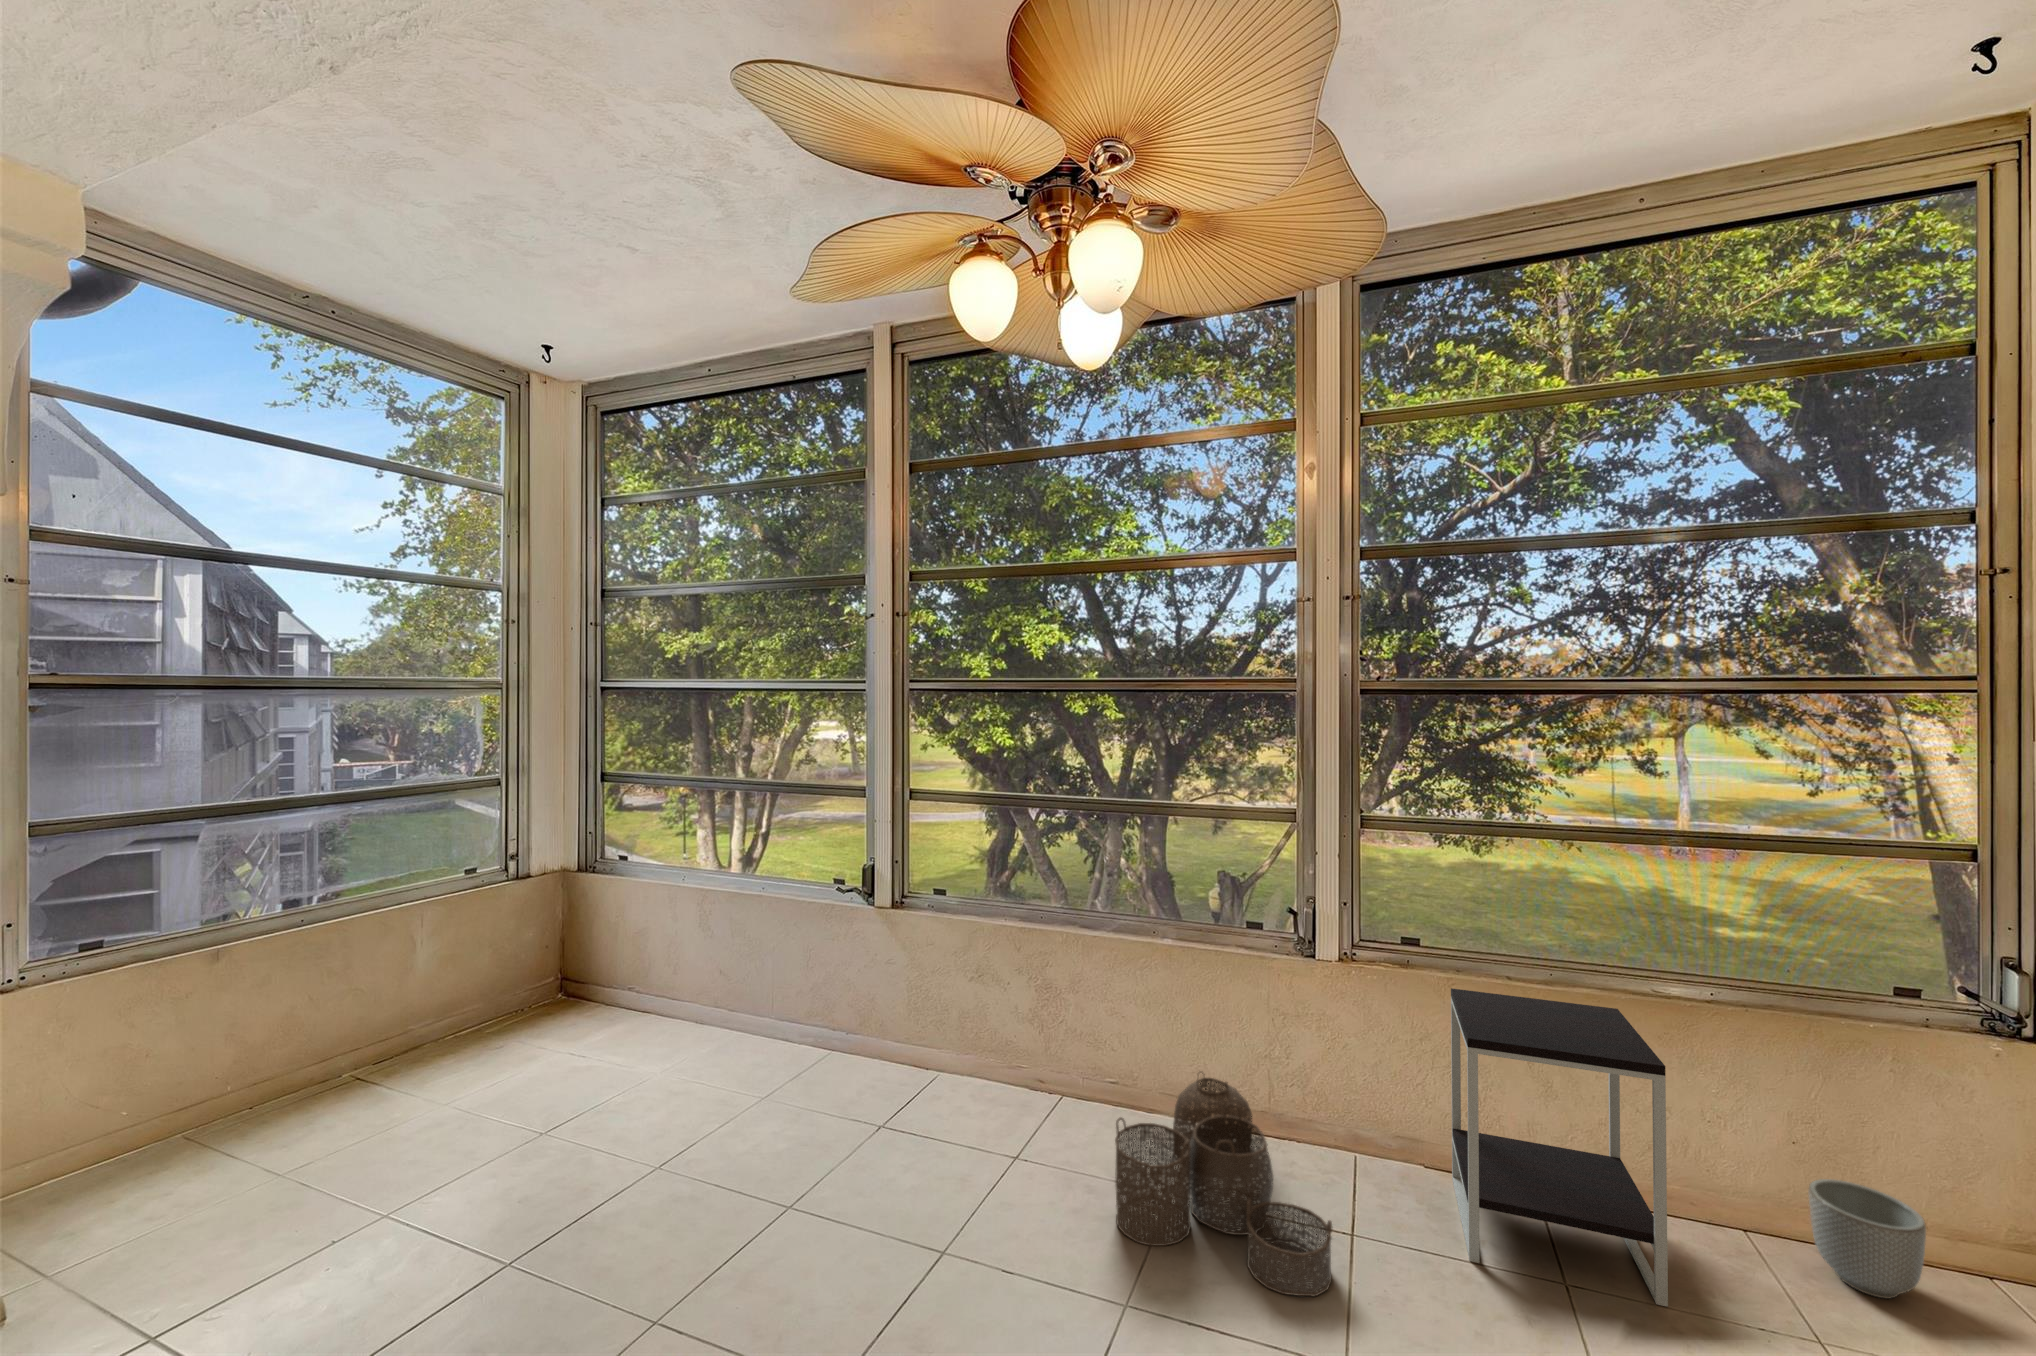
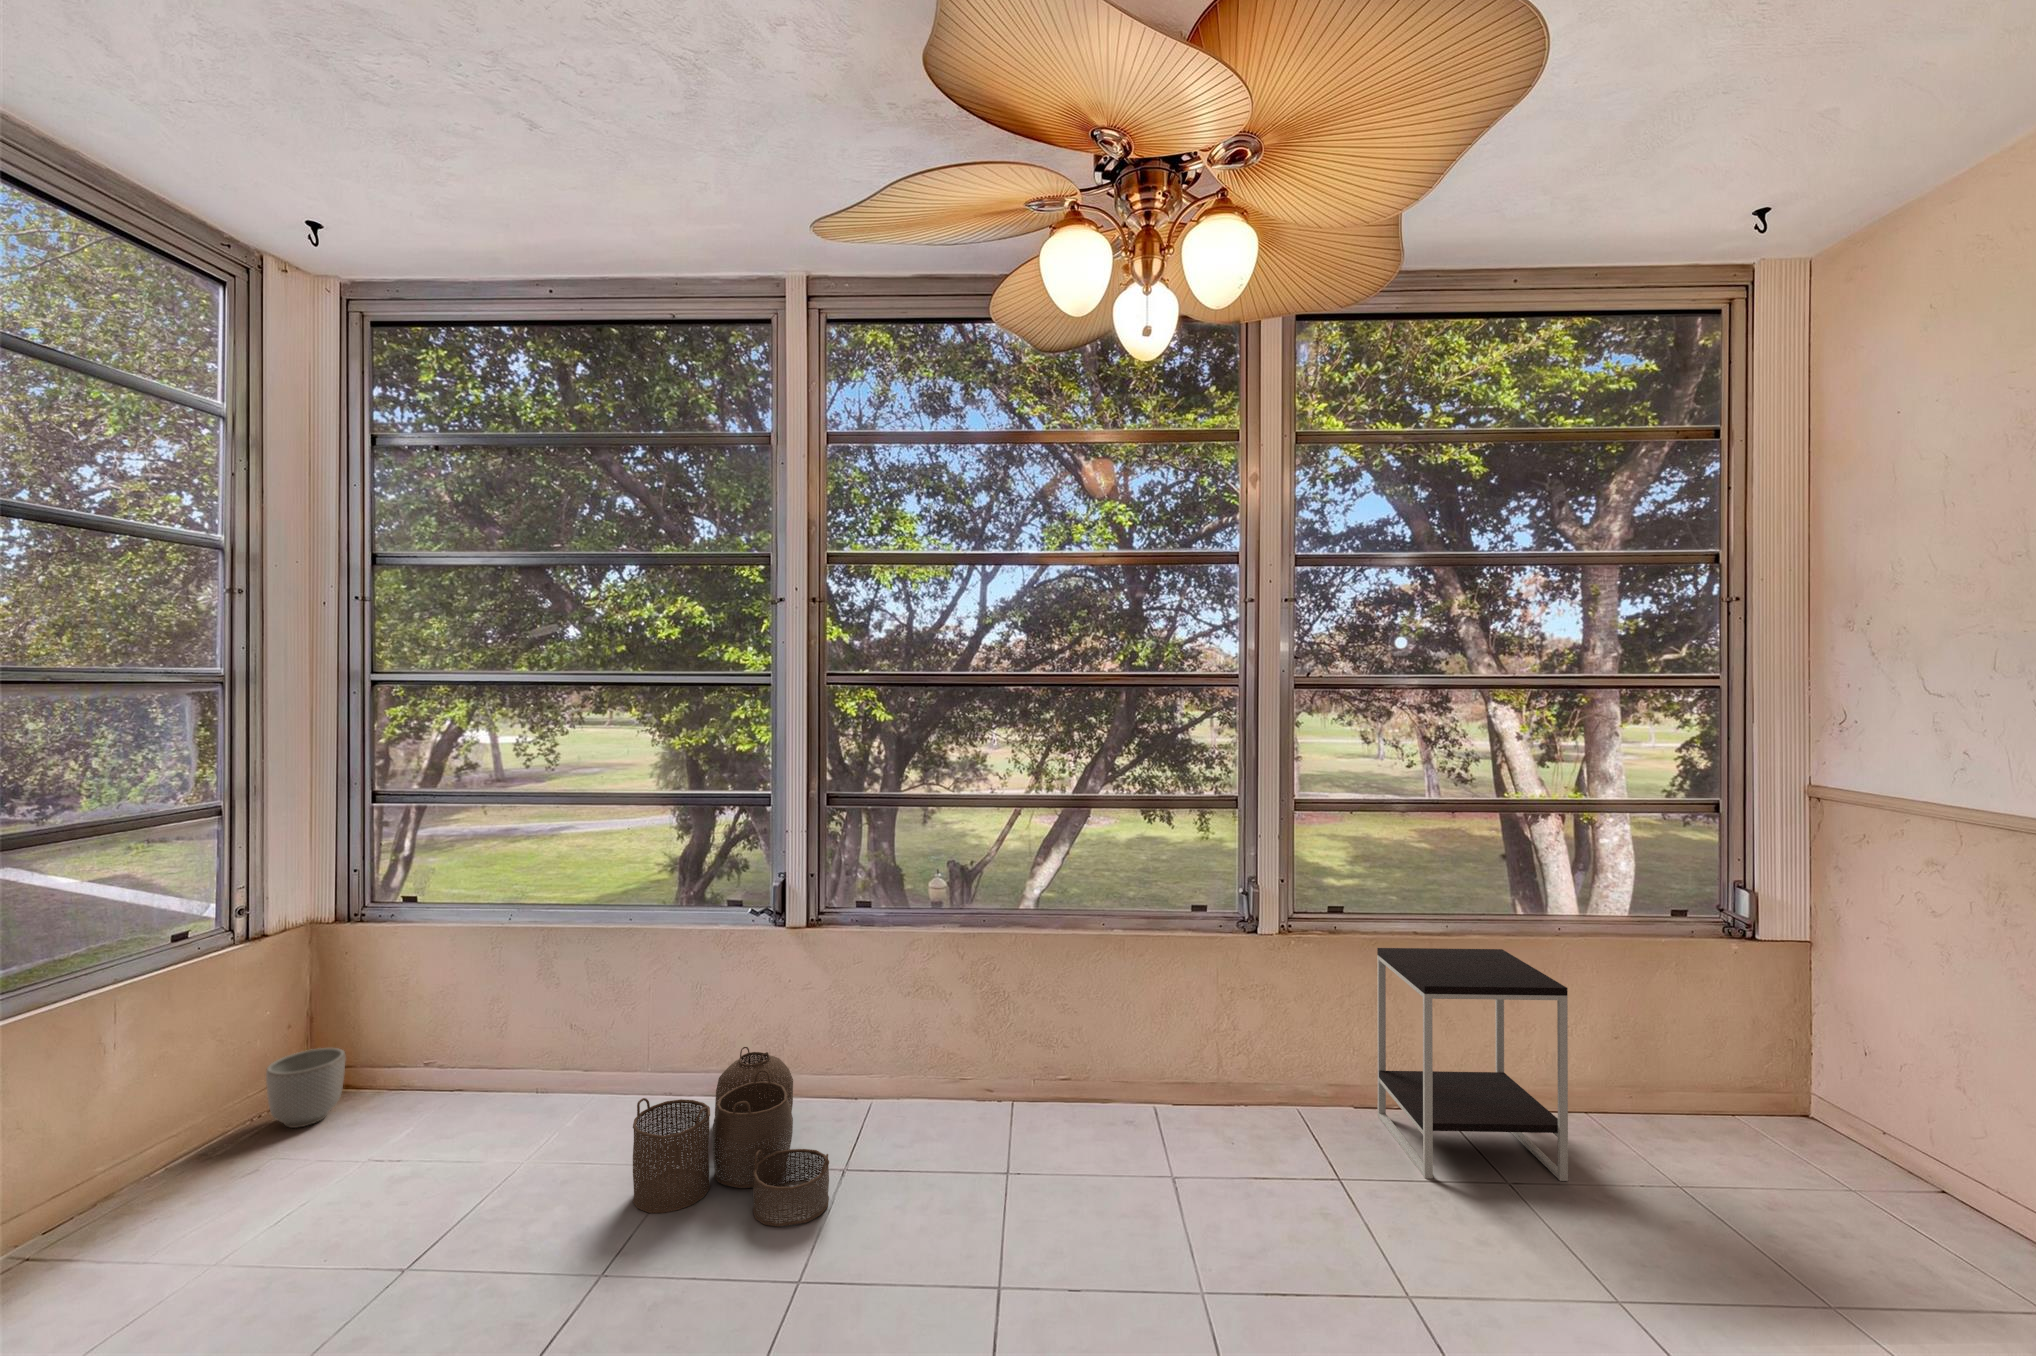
woven basket: present [1115,1073,1332,1296] -> present [633,1047,829,1227]
planter: present [1808,1179,1926,1299] -> present [266,1048,346,1128]

